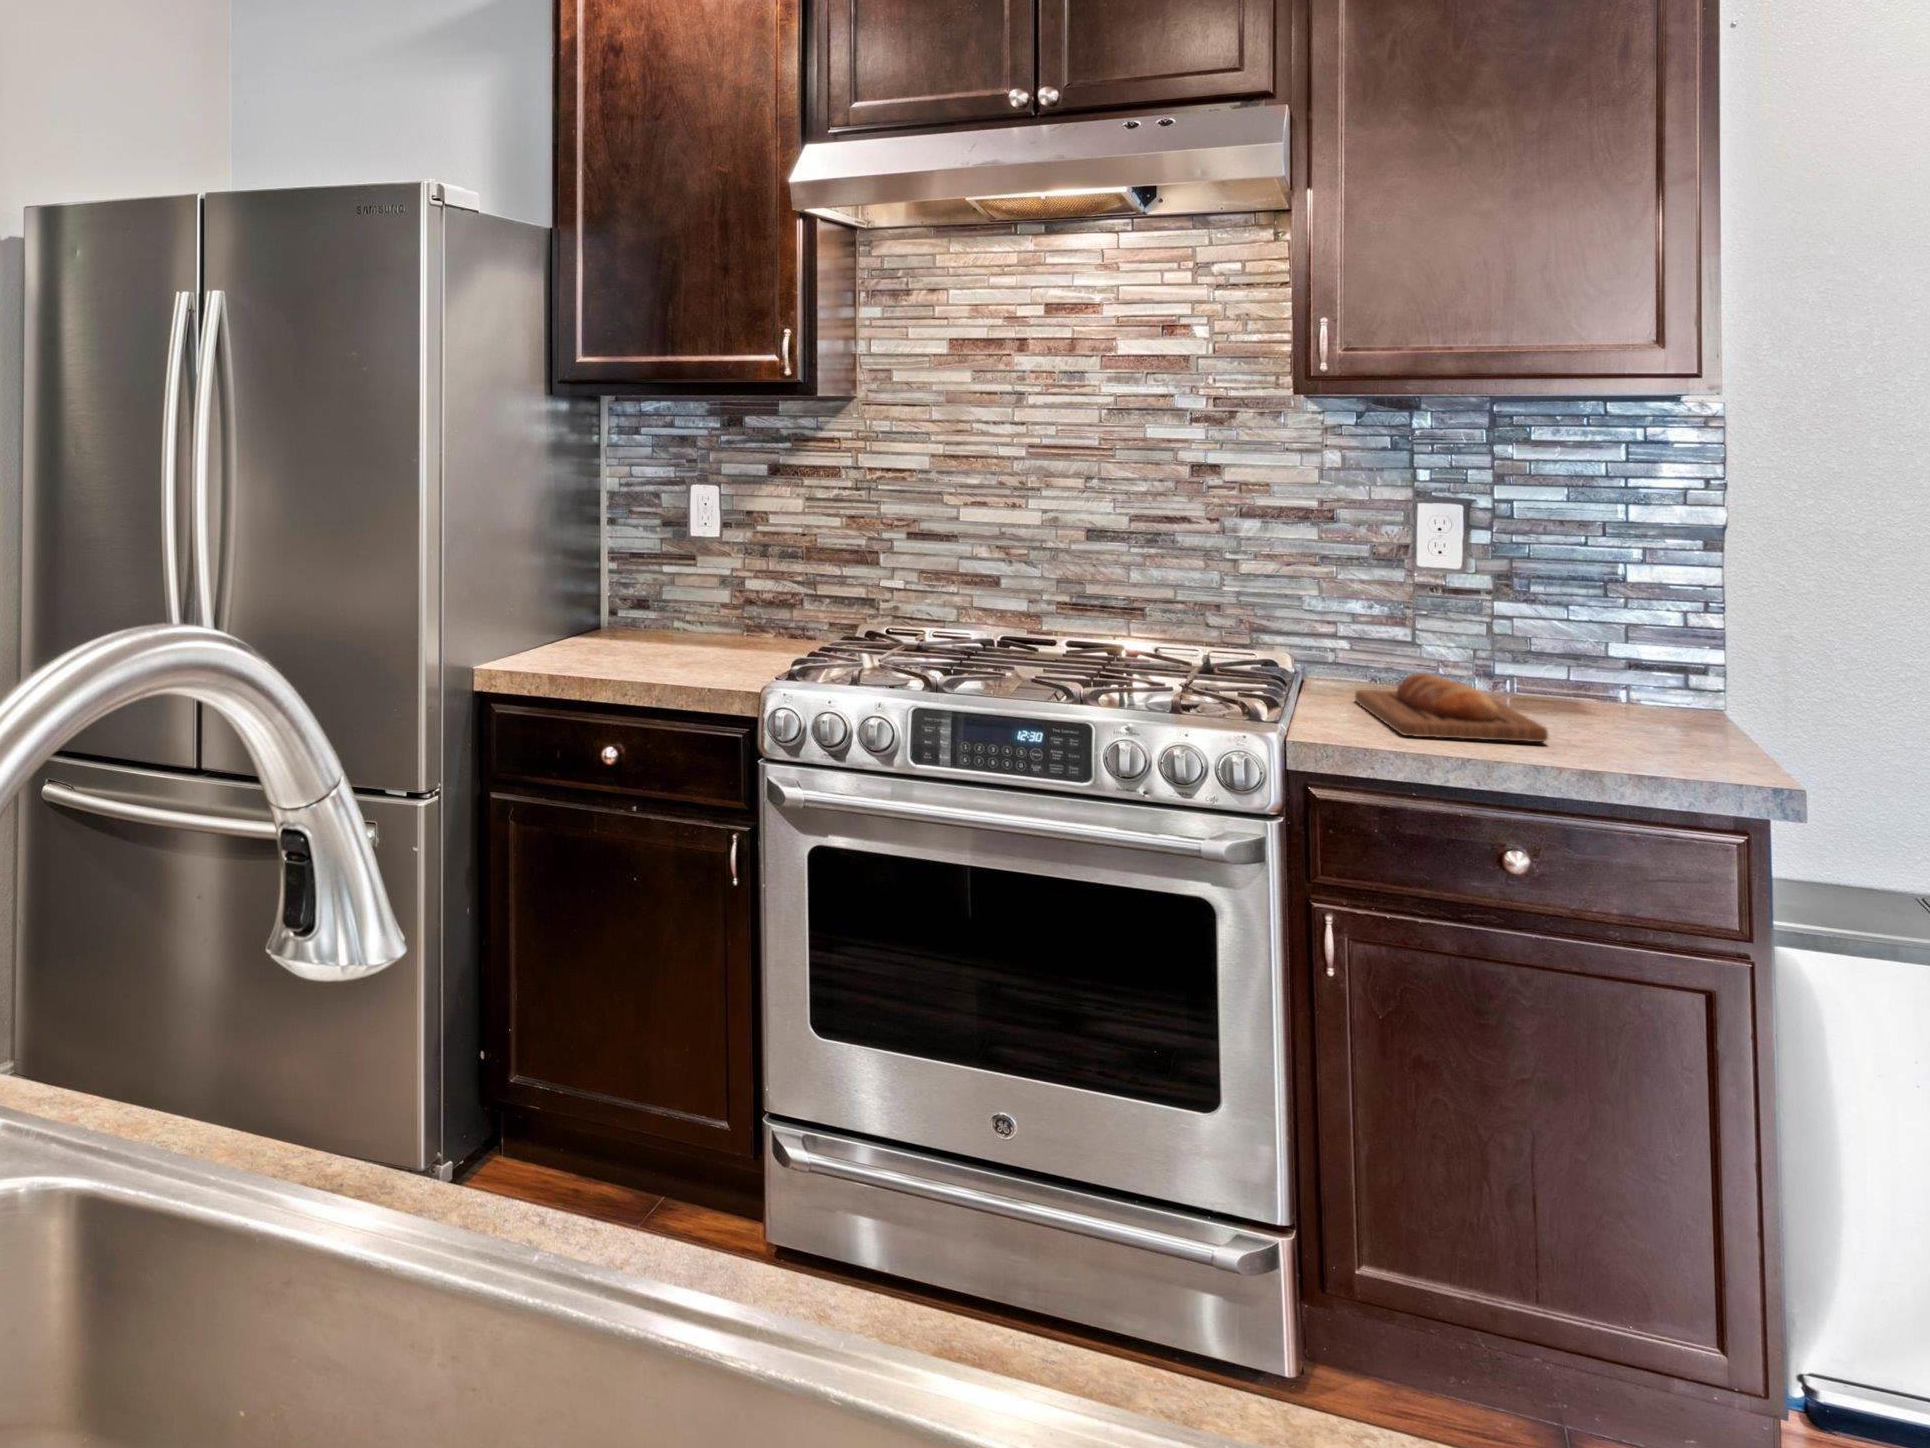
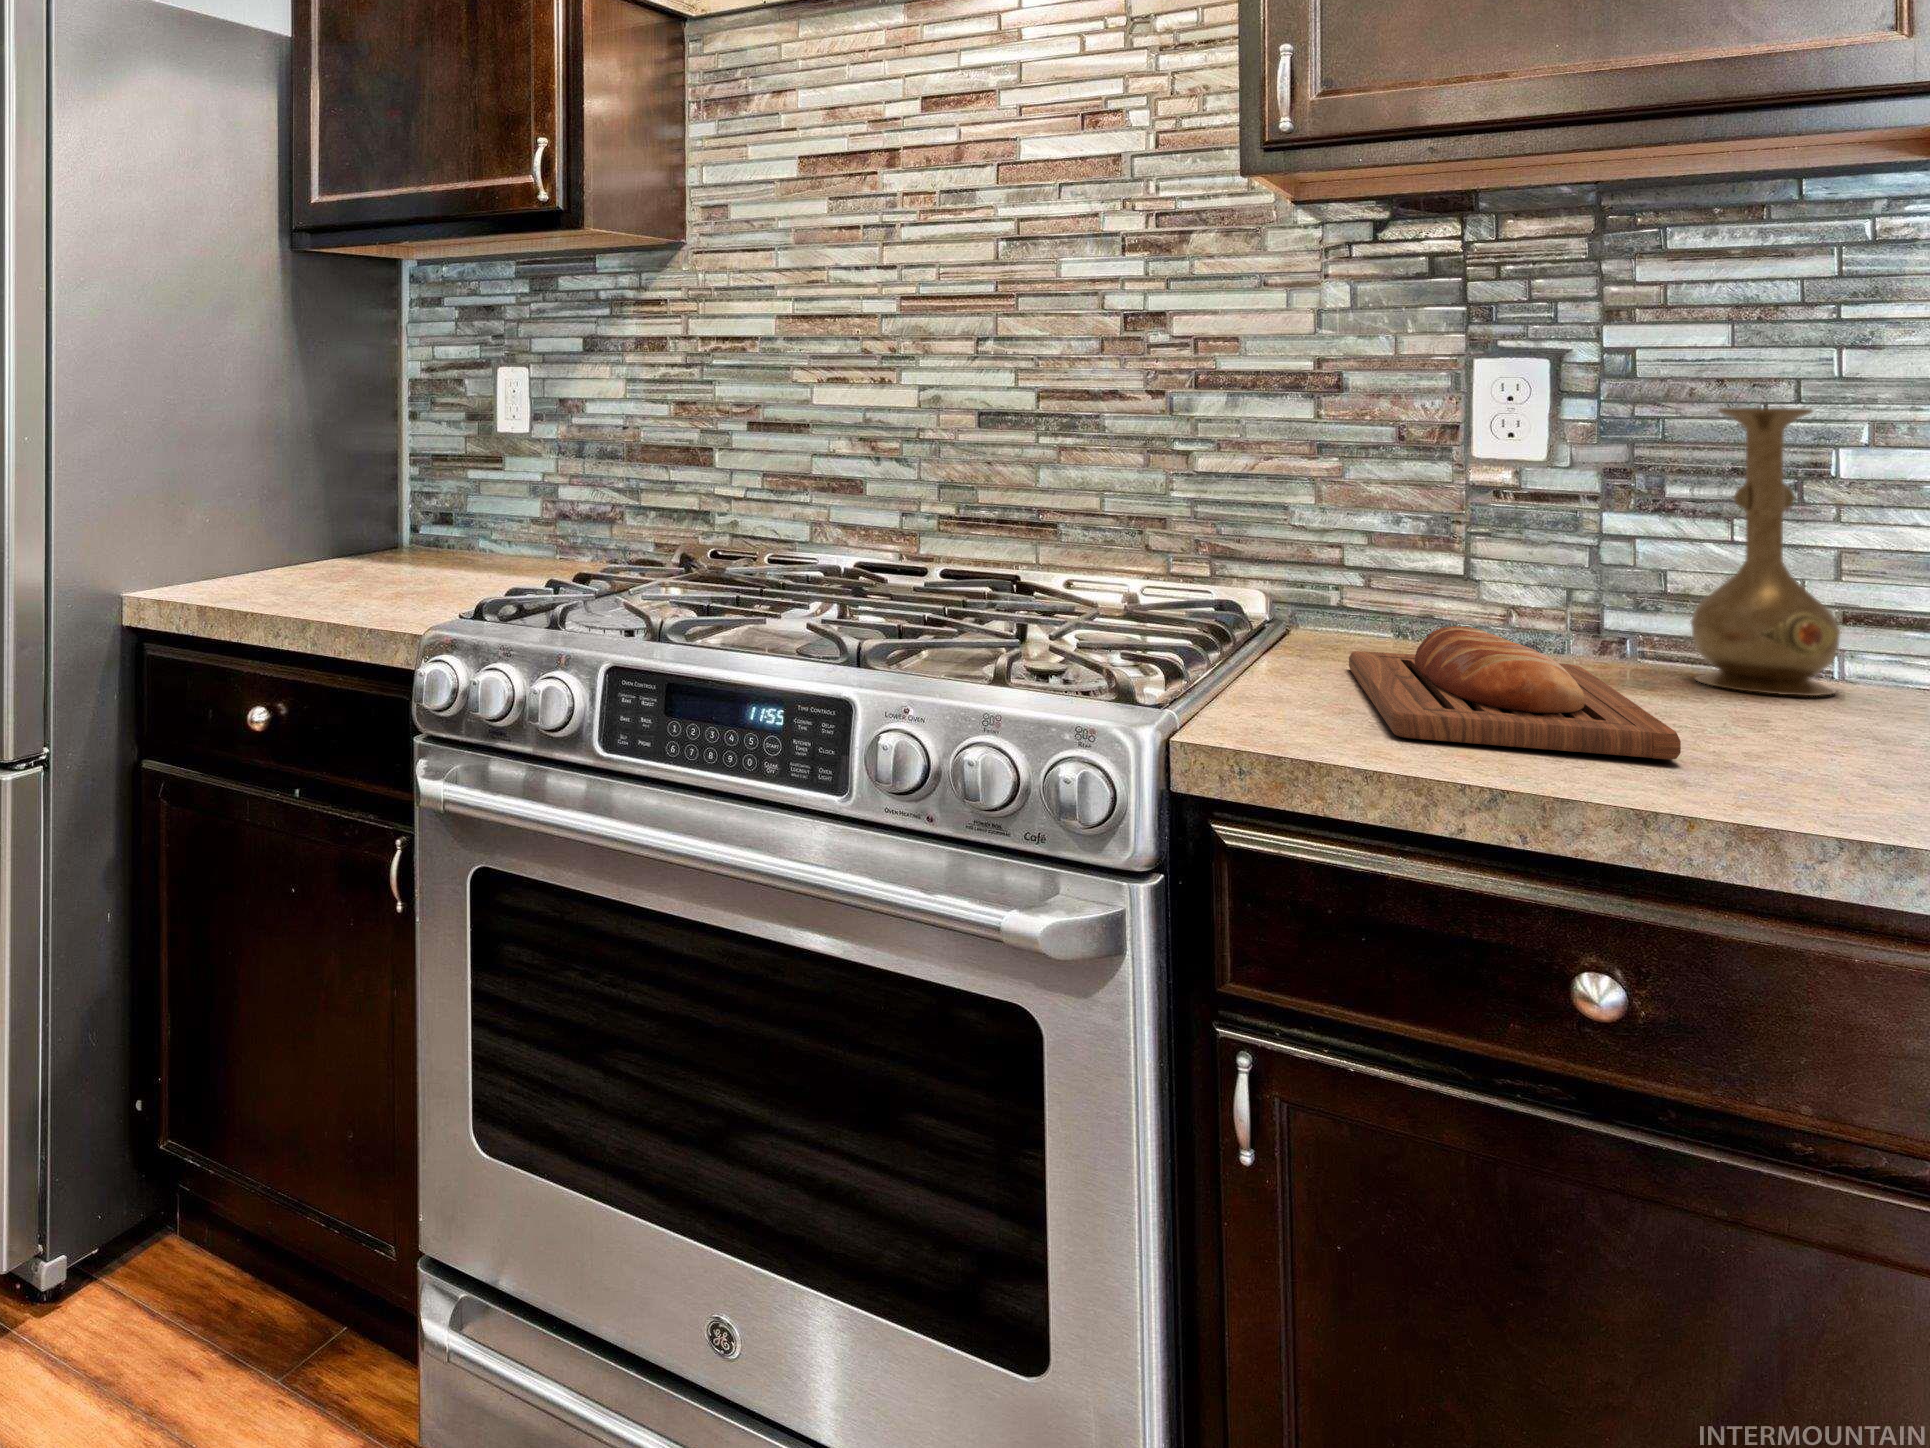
vase: none [1543,539,1624,709] -> present [1691,408,1840,696]

